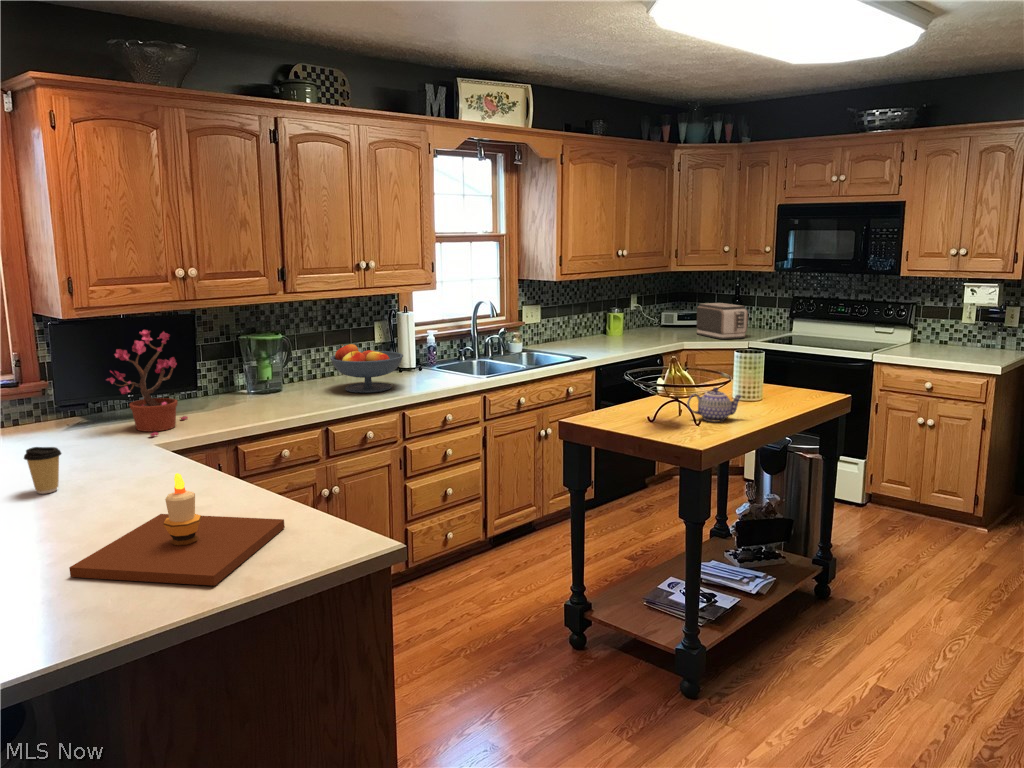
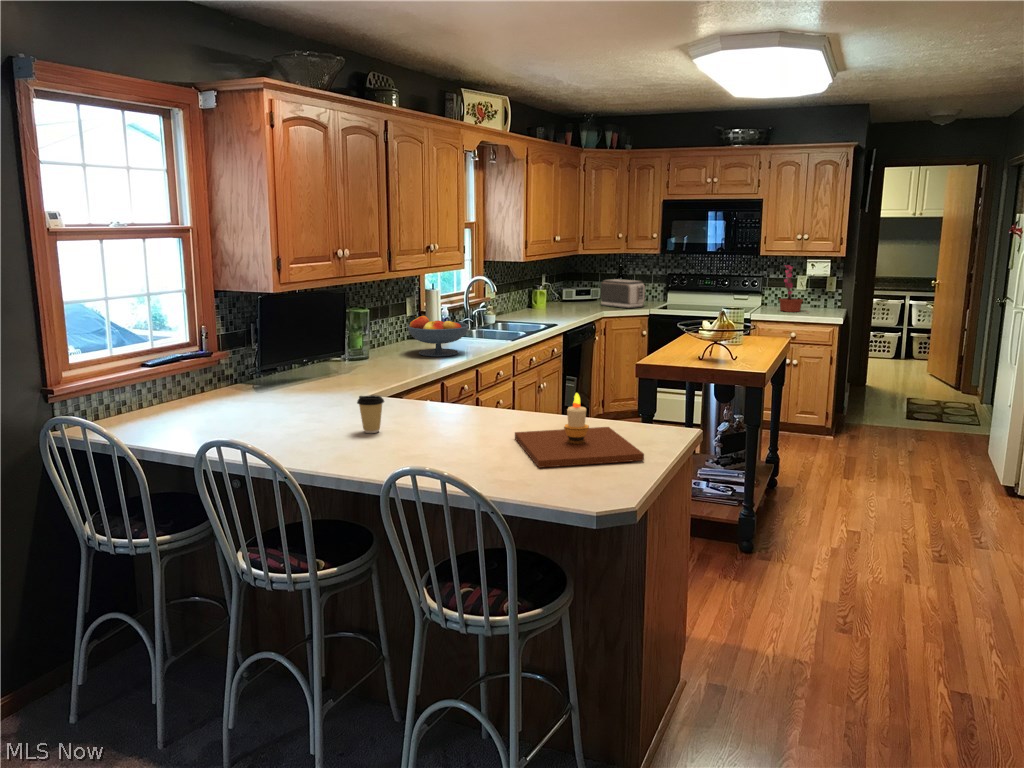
potted plant: present [107,330,188,436] -> present [779,265,803,312]
teapot: present [687,388,742,422] -> none [723,334,758,358]

